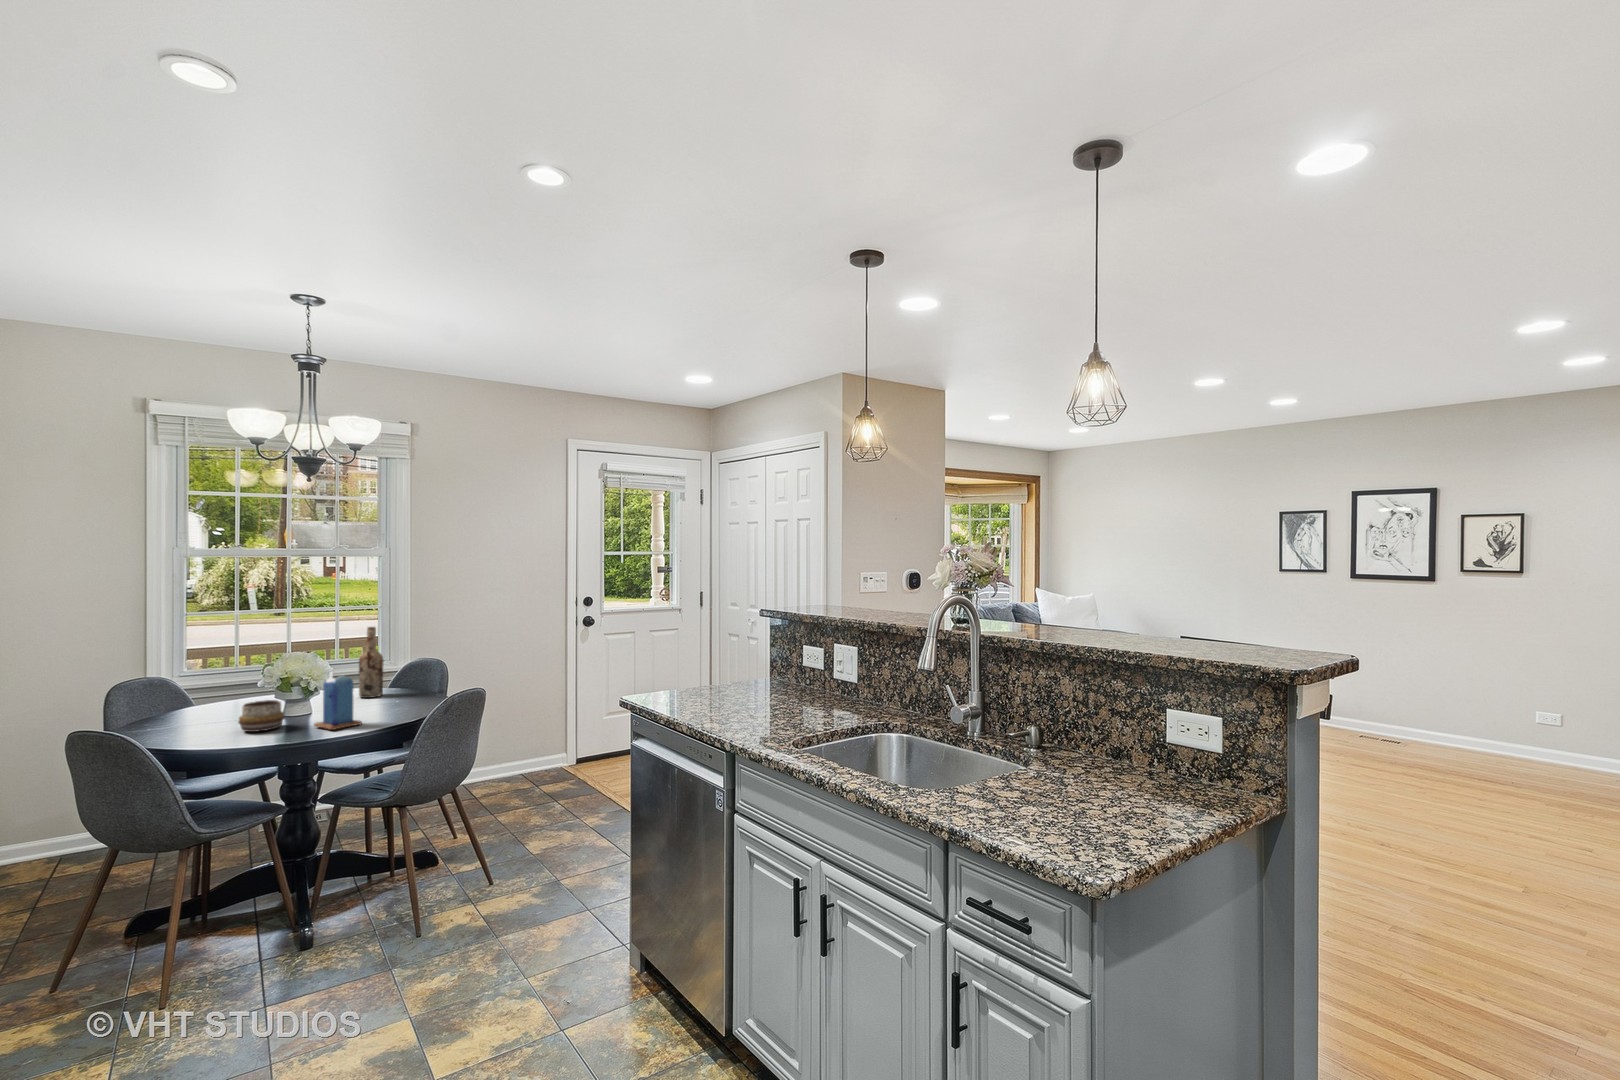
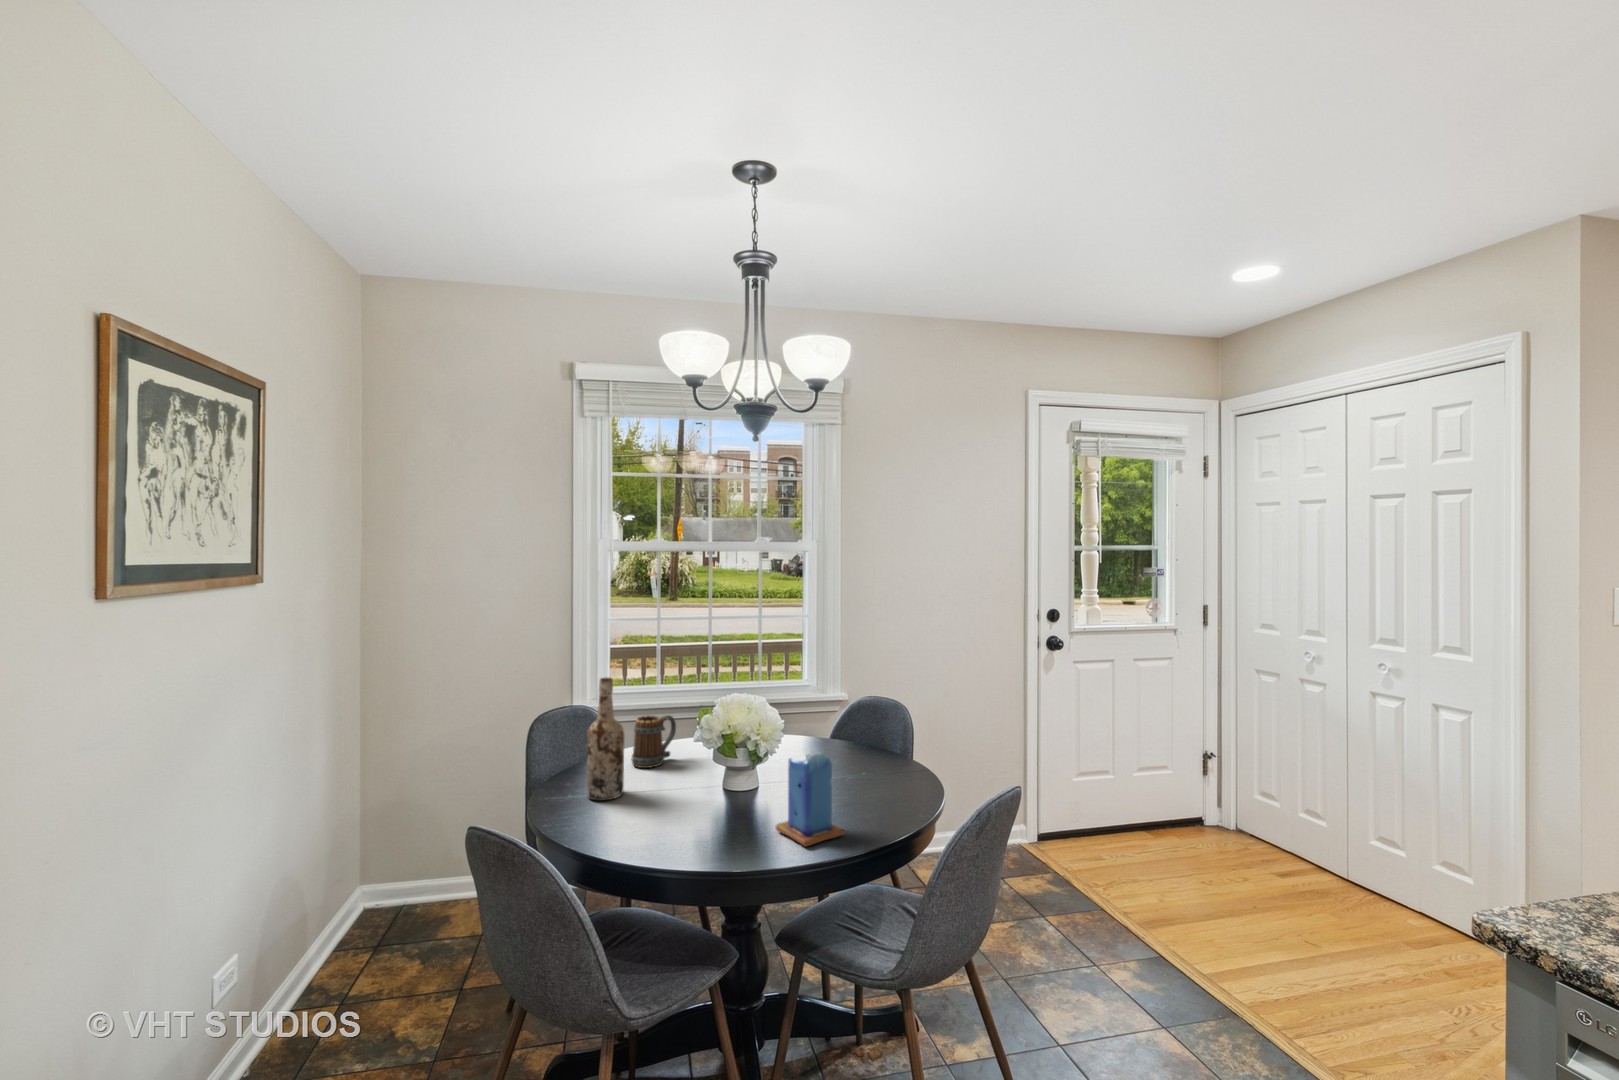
wine bottle: present [359,627,384,698] -> present [587,677,624,800]
mug: none [206,675,247,712] -> present [631,715,676,768]
decorative bowl: present [238,700,285,732] -> none [674,775,734,830]

